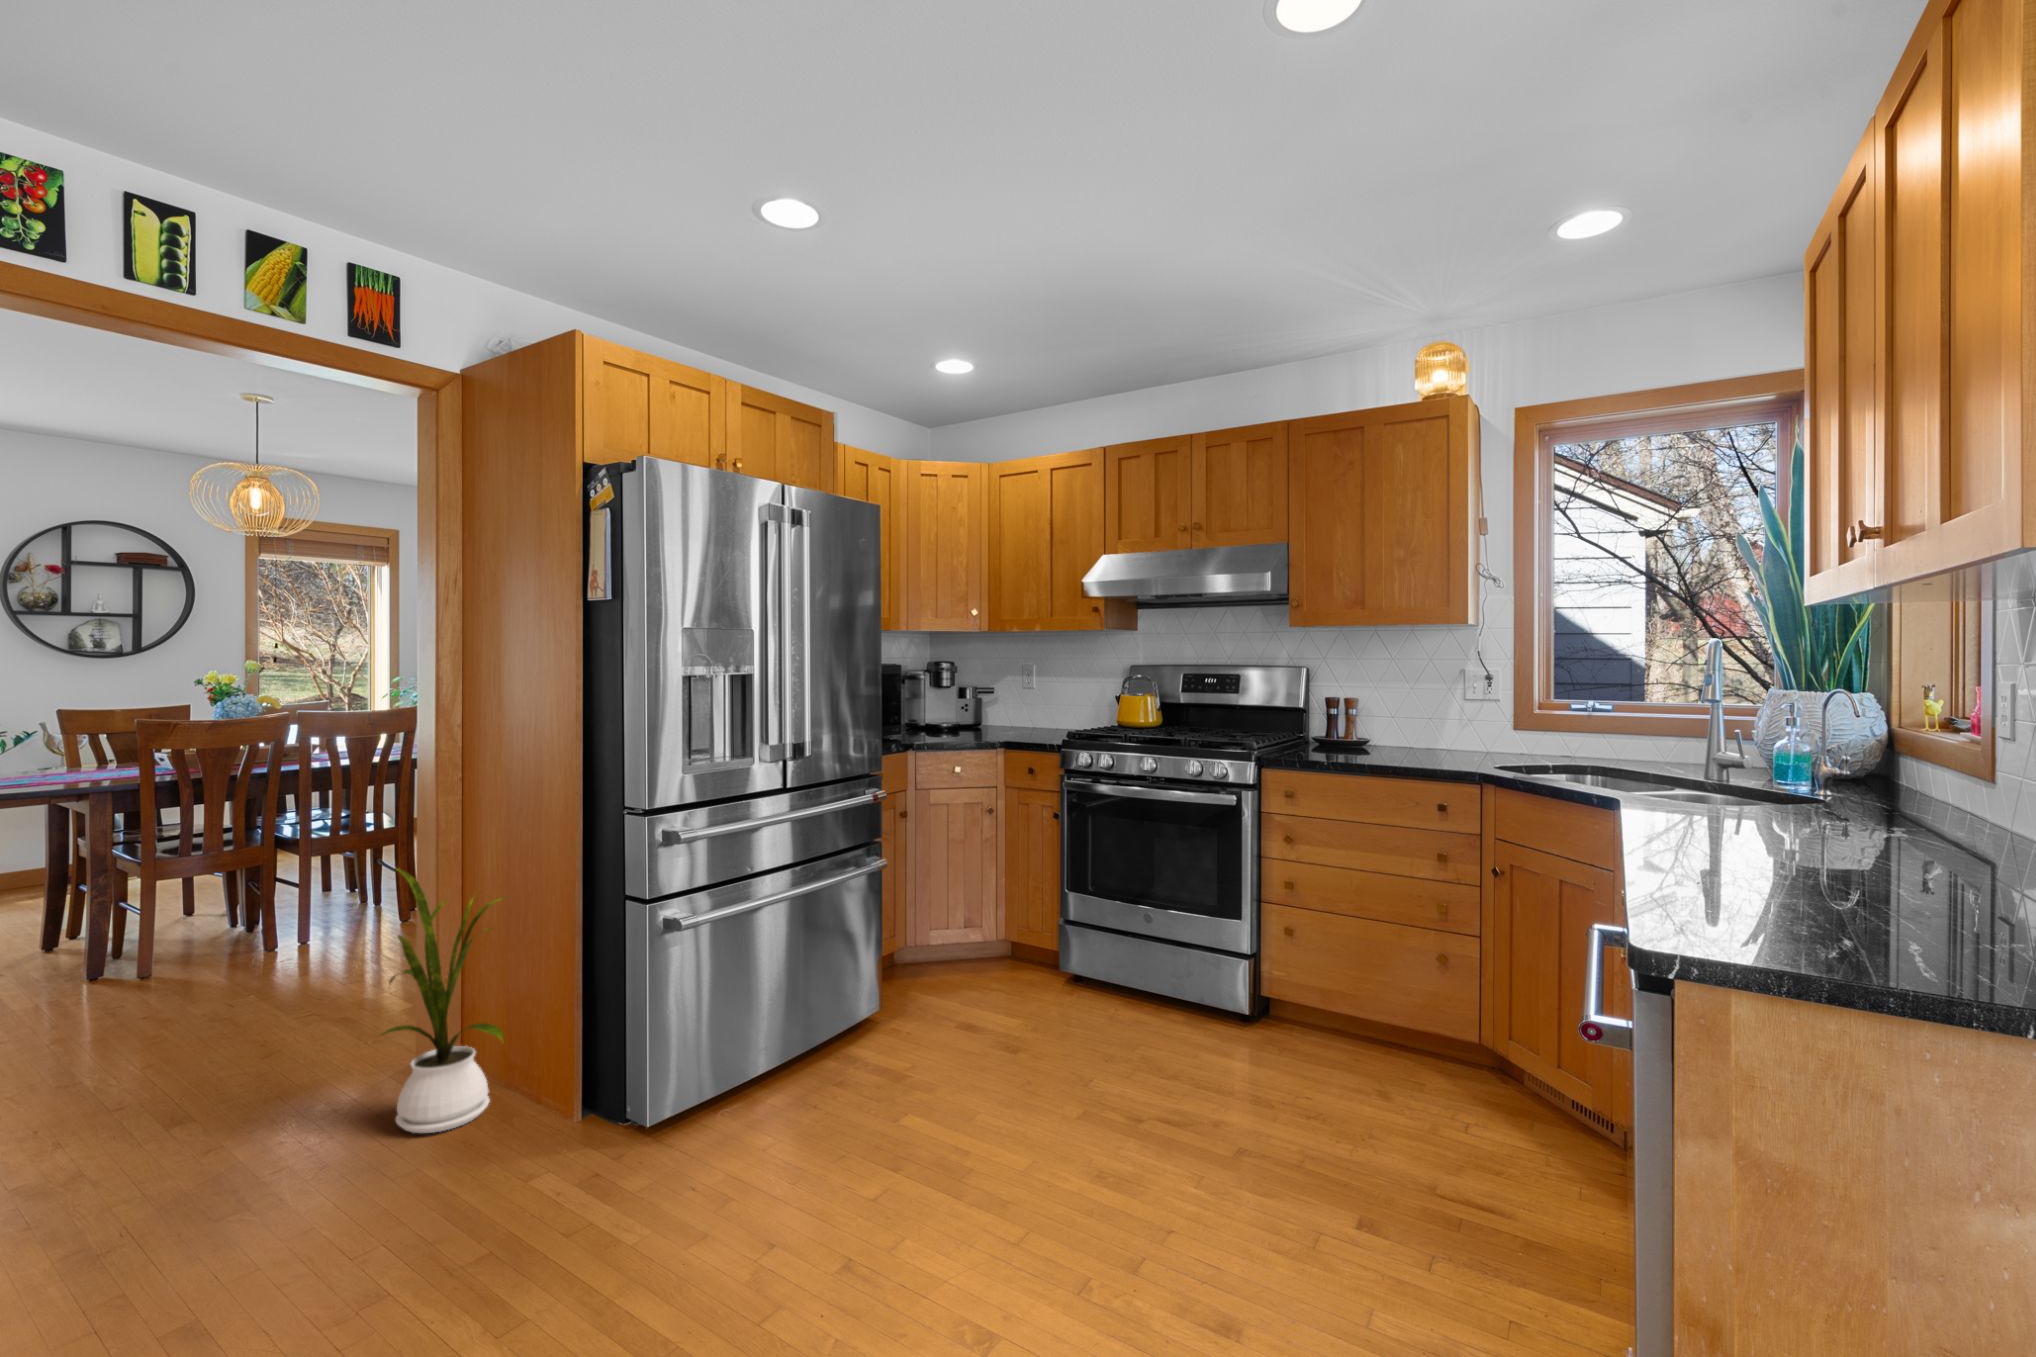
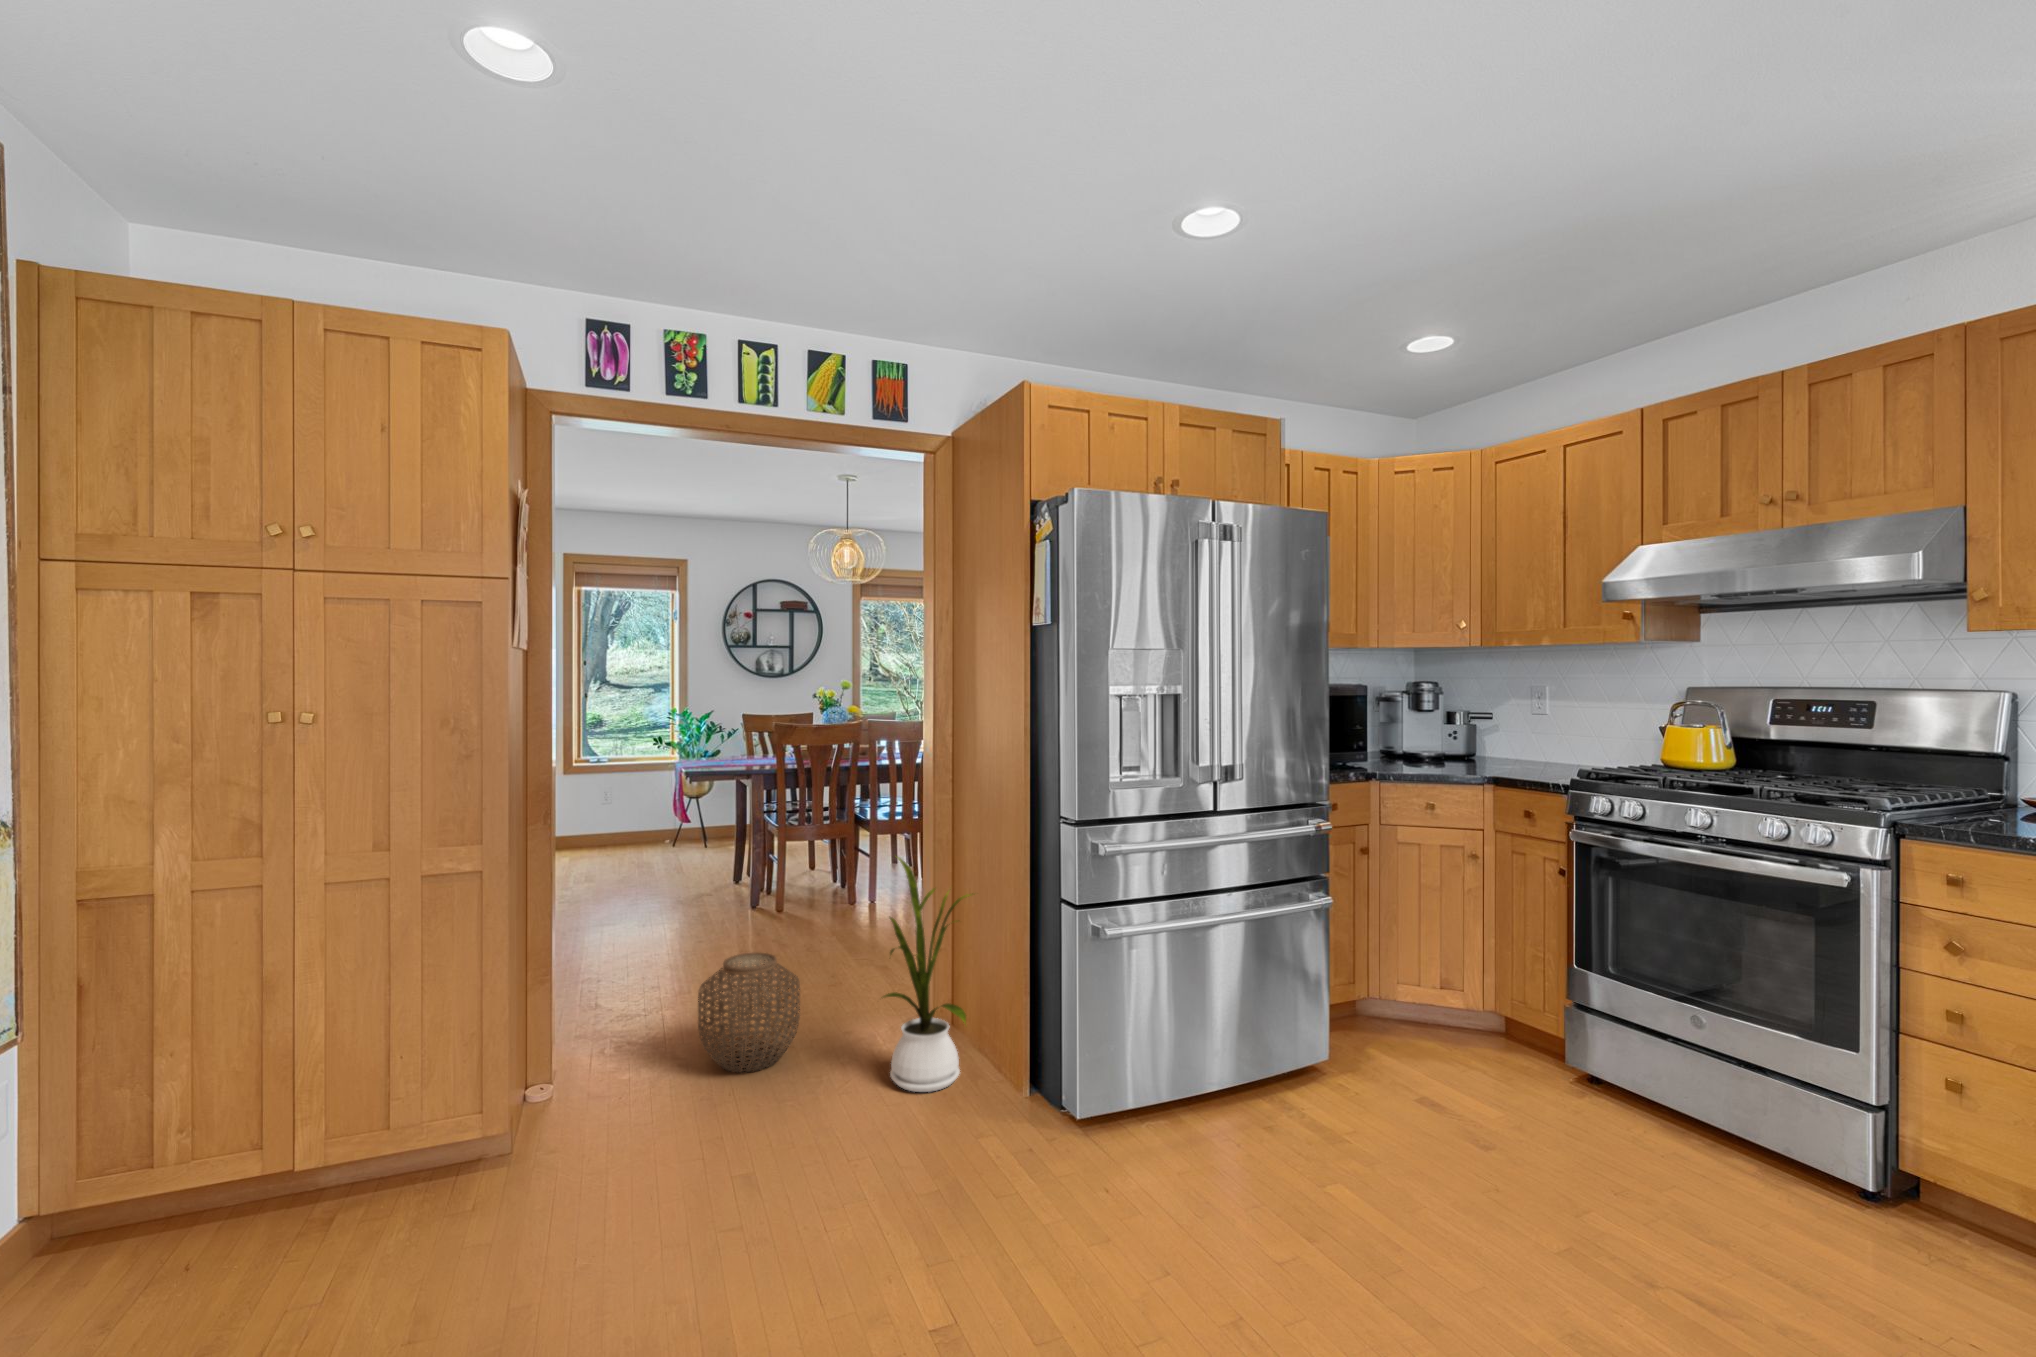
woven basket: none [76,1012,250,1175] -> present [698,952,800,1072]

